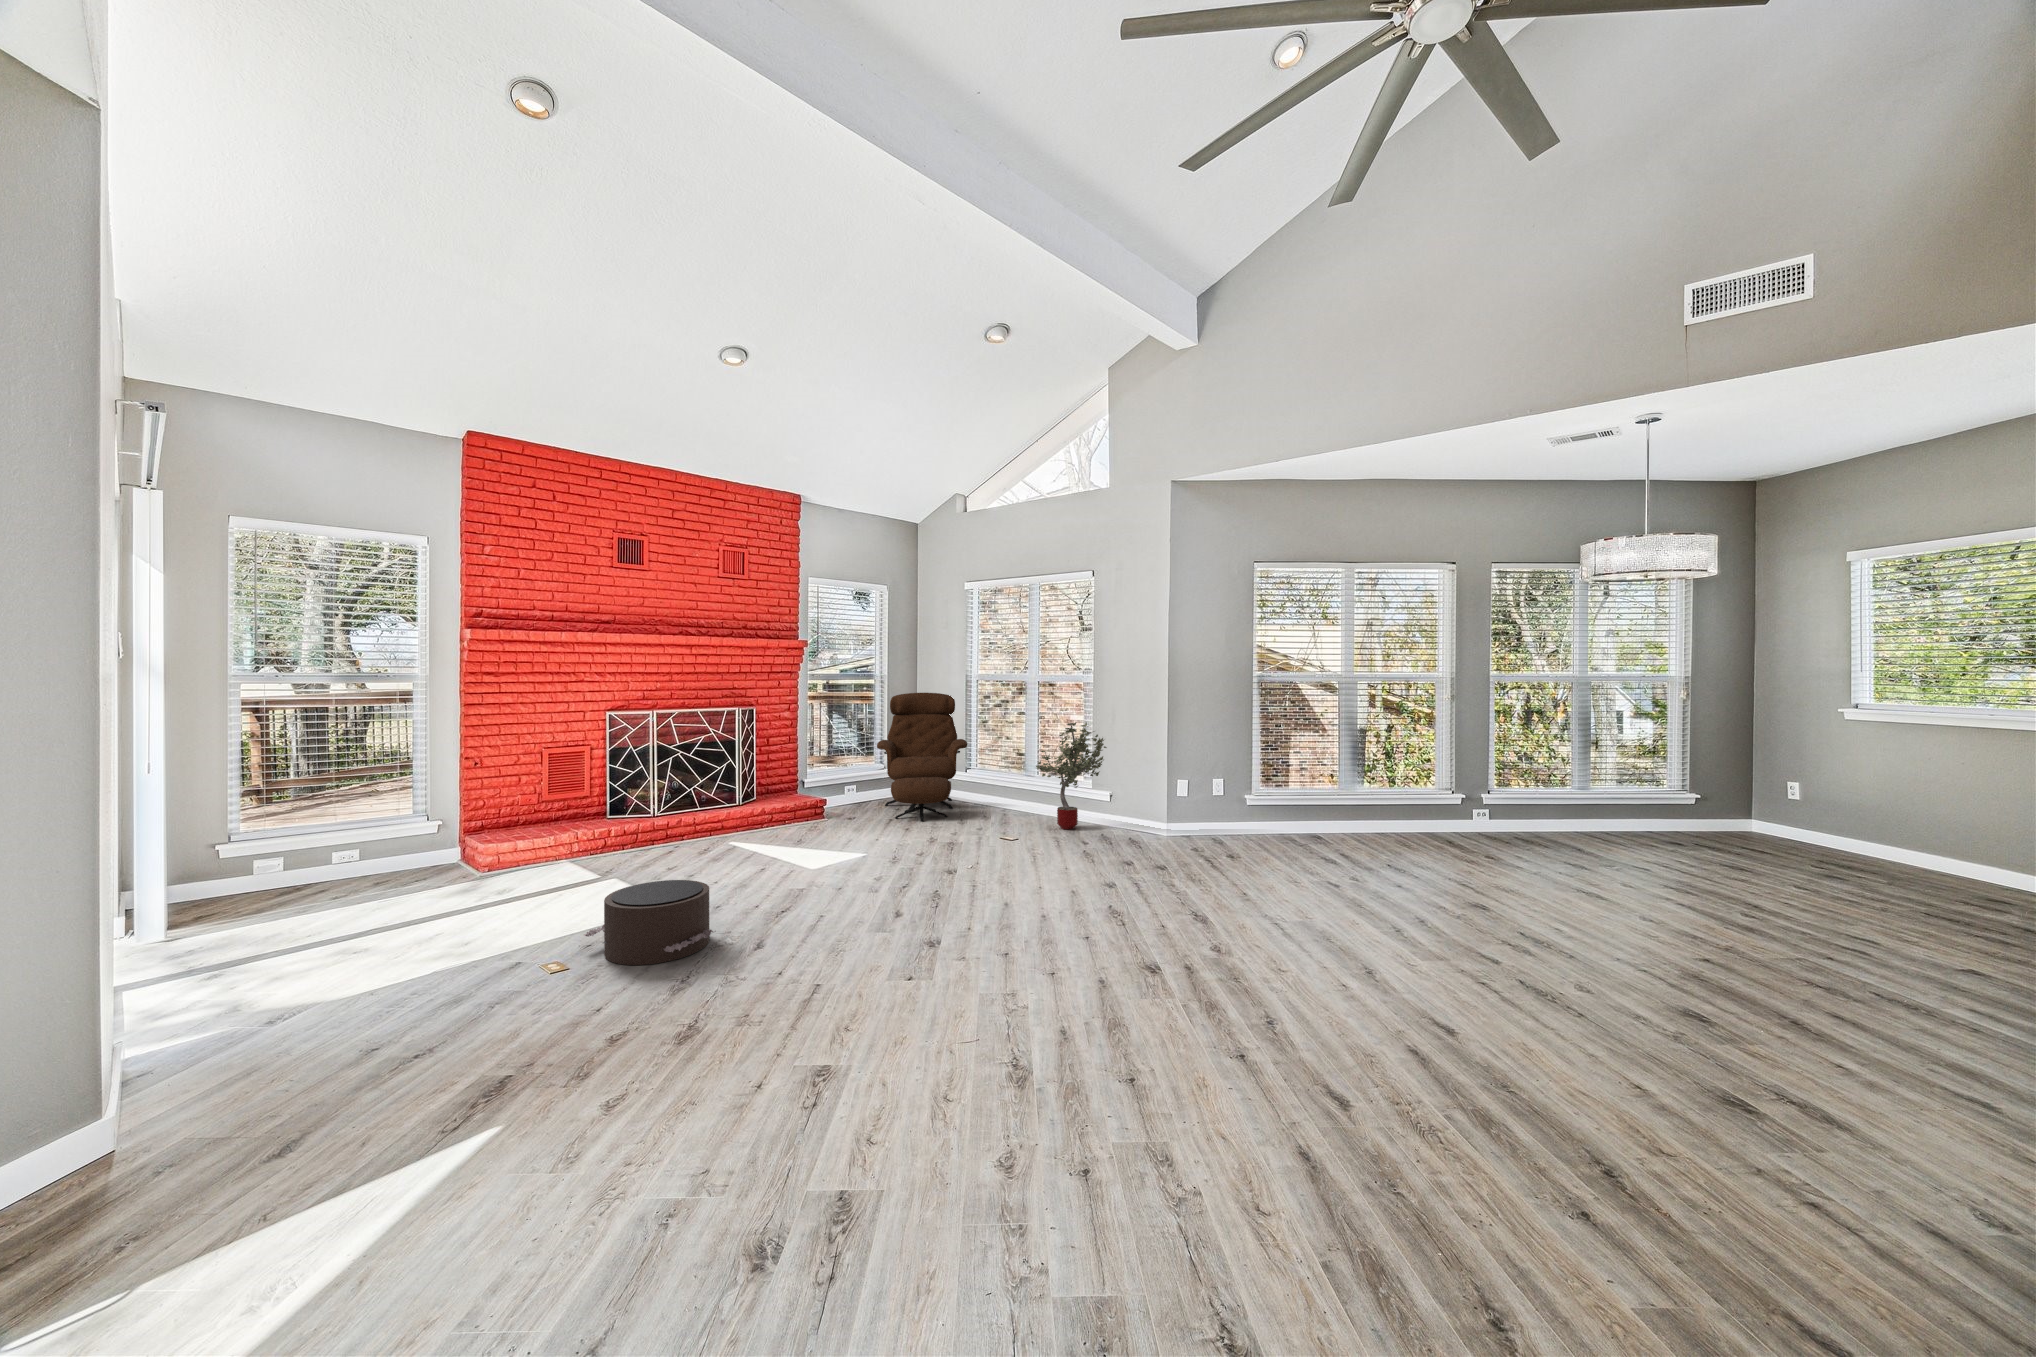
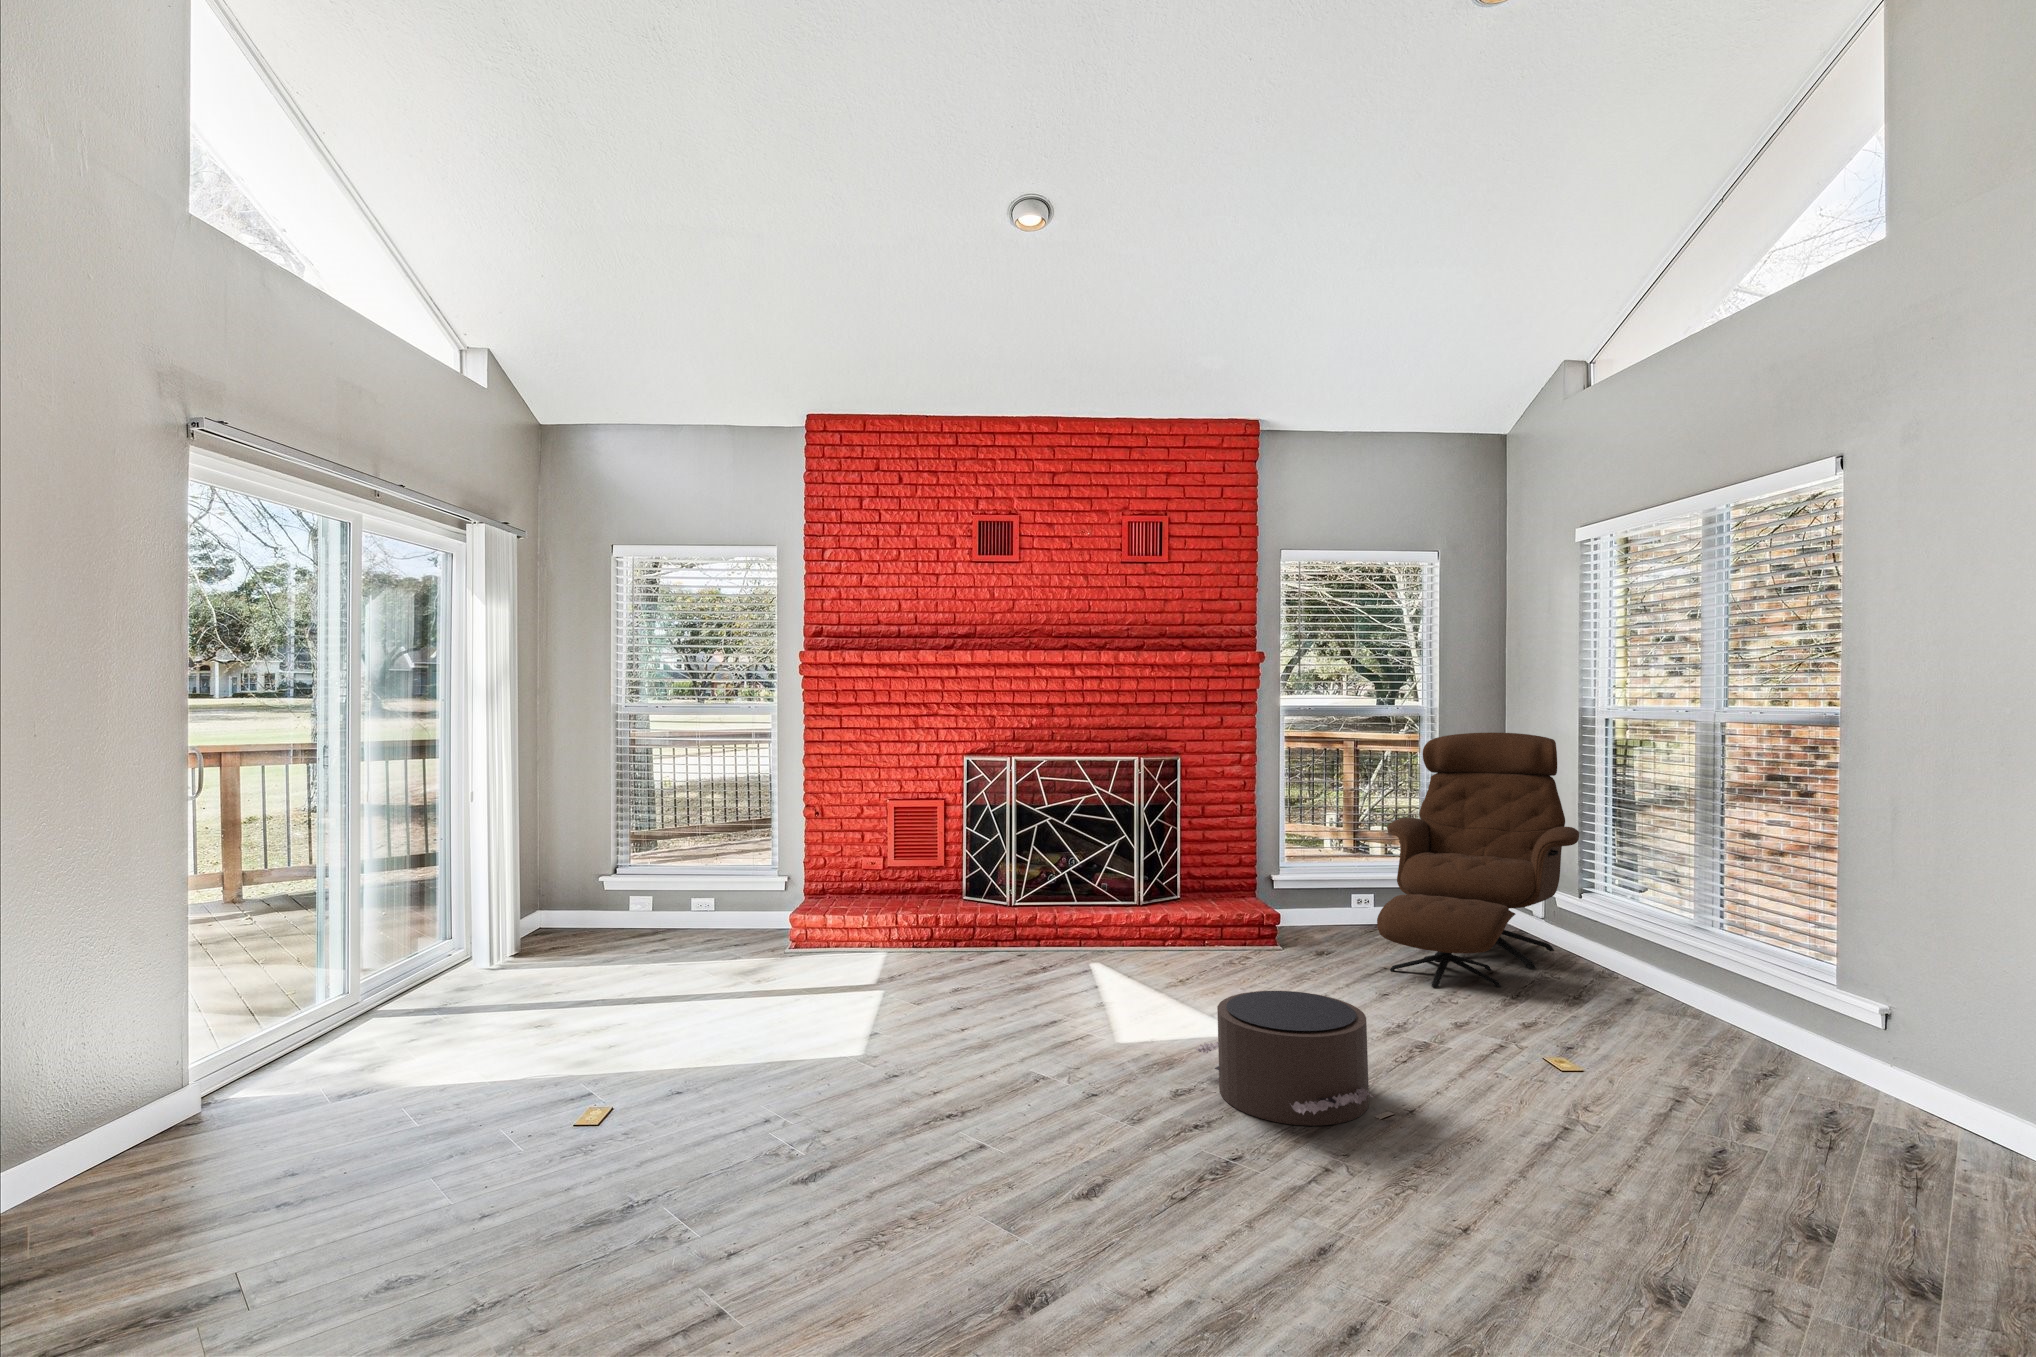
potted tree: present [1036,722,1107,830] -> none [1705,805,1926,1092]
pouf: present [584,880,716,965] -> present [1196,991,1375,1126]

